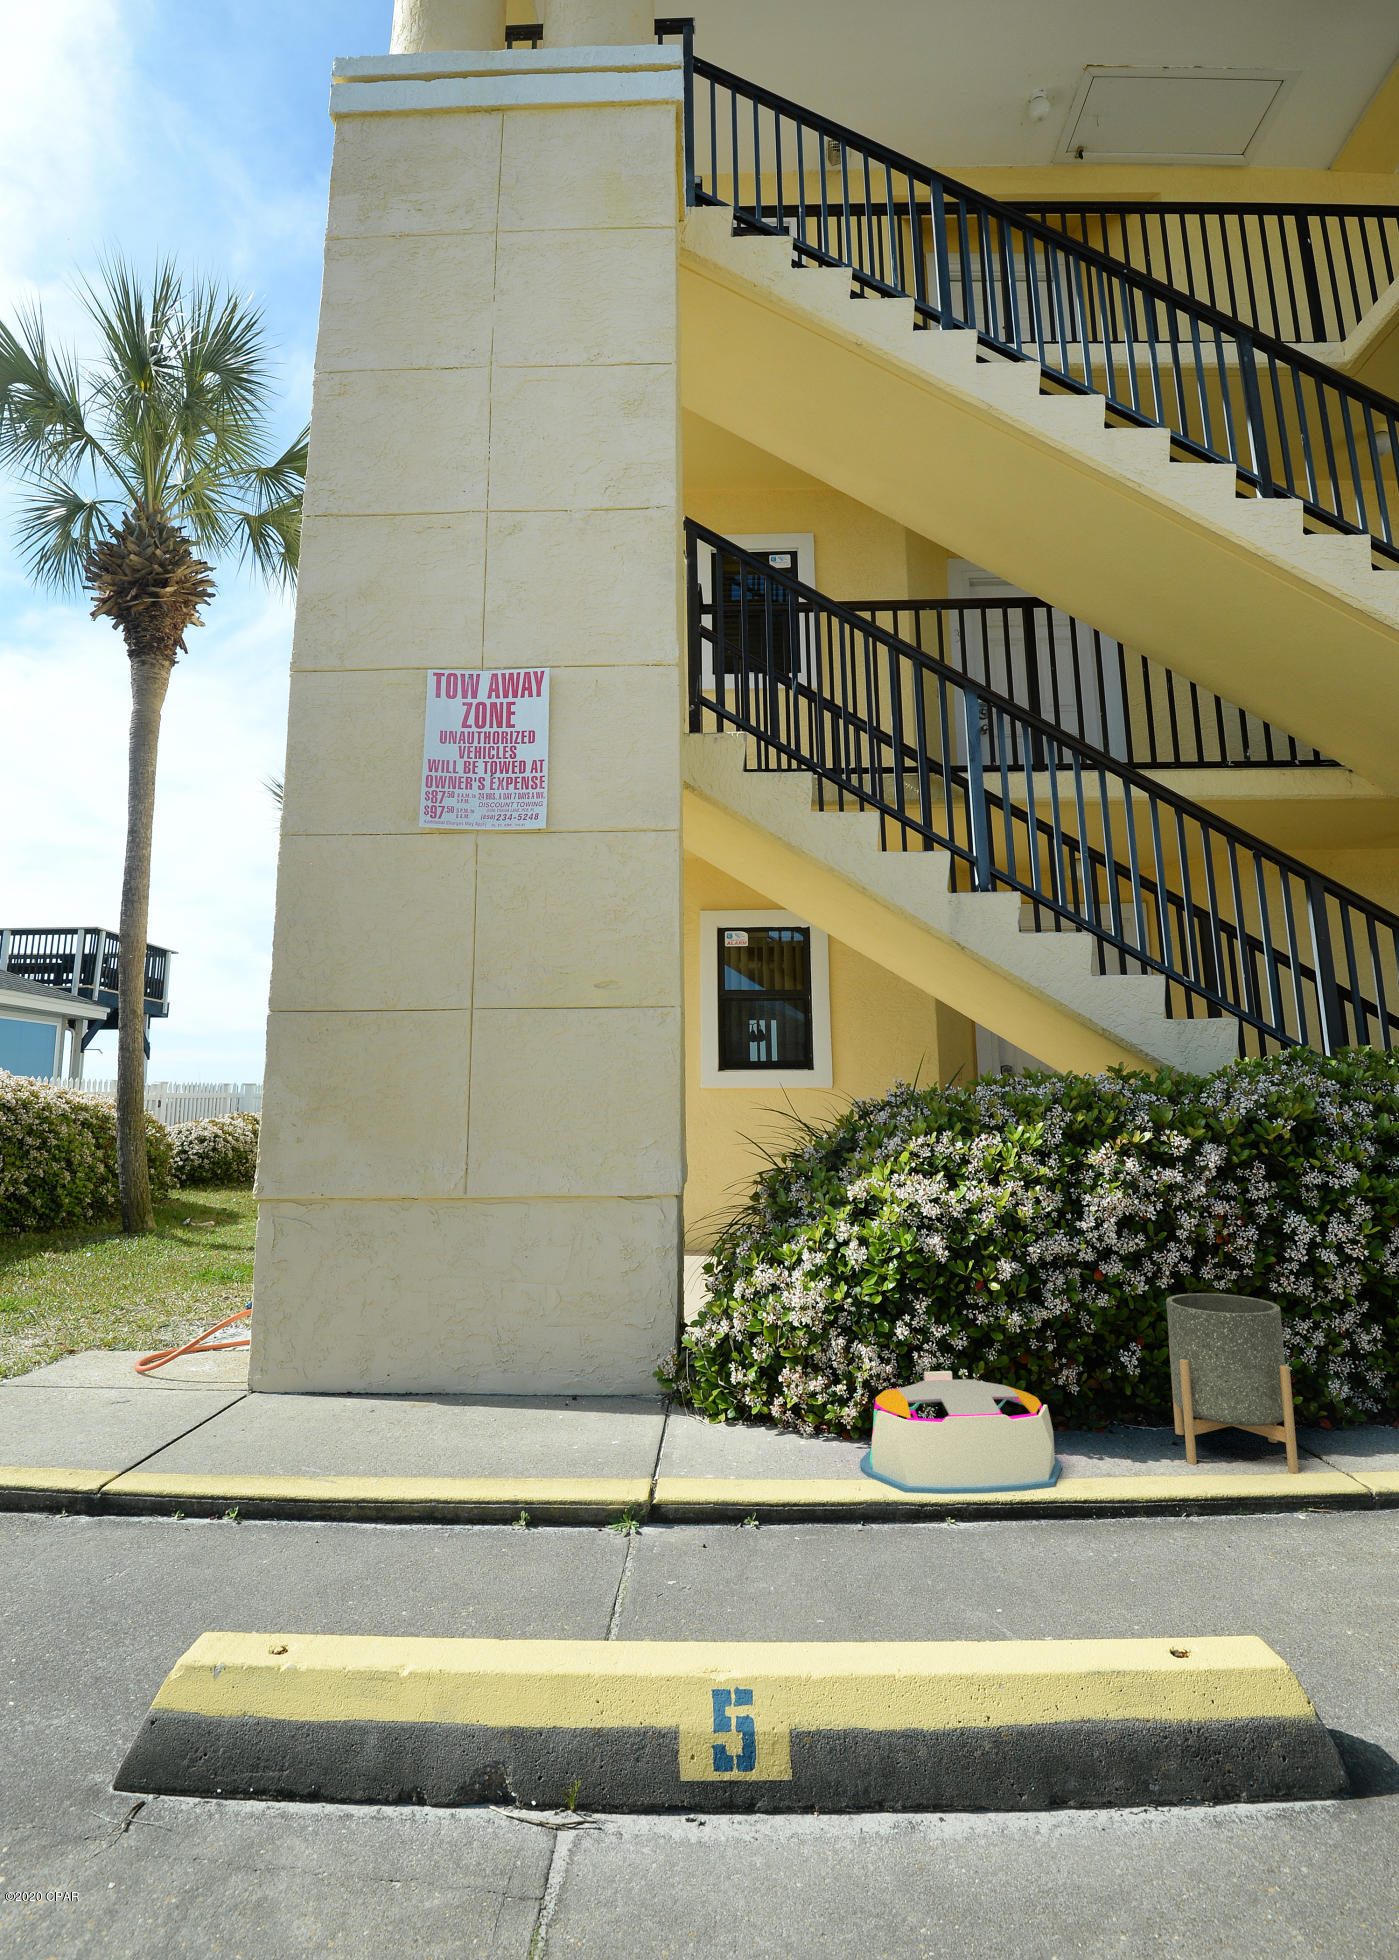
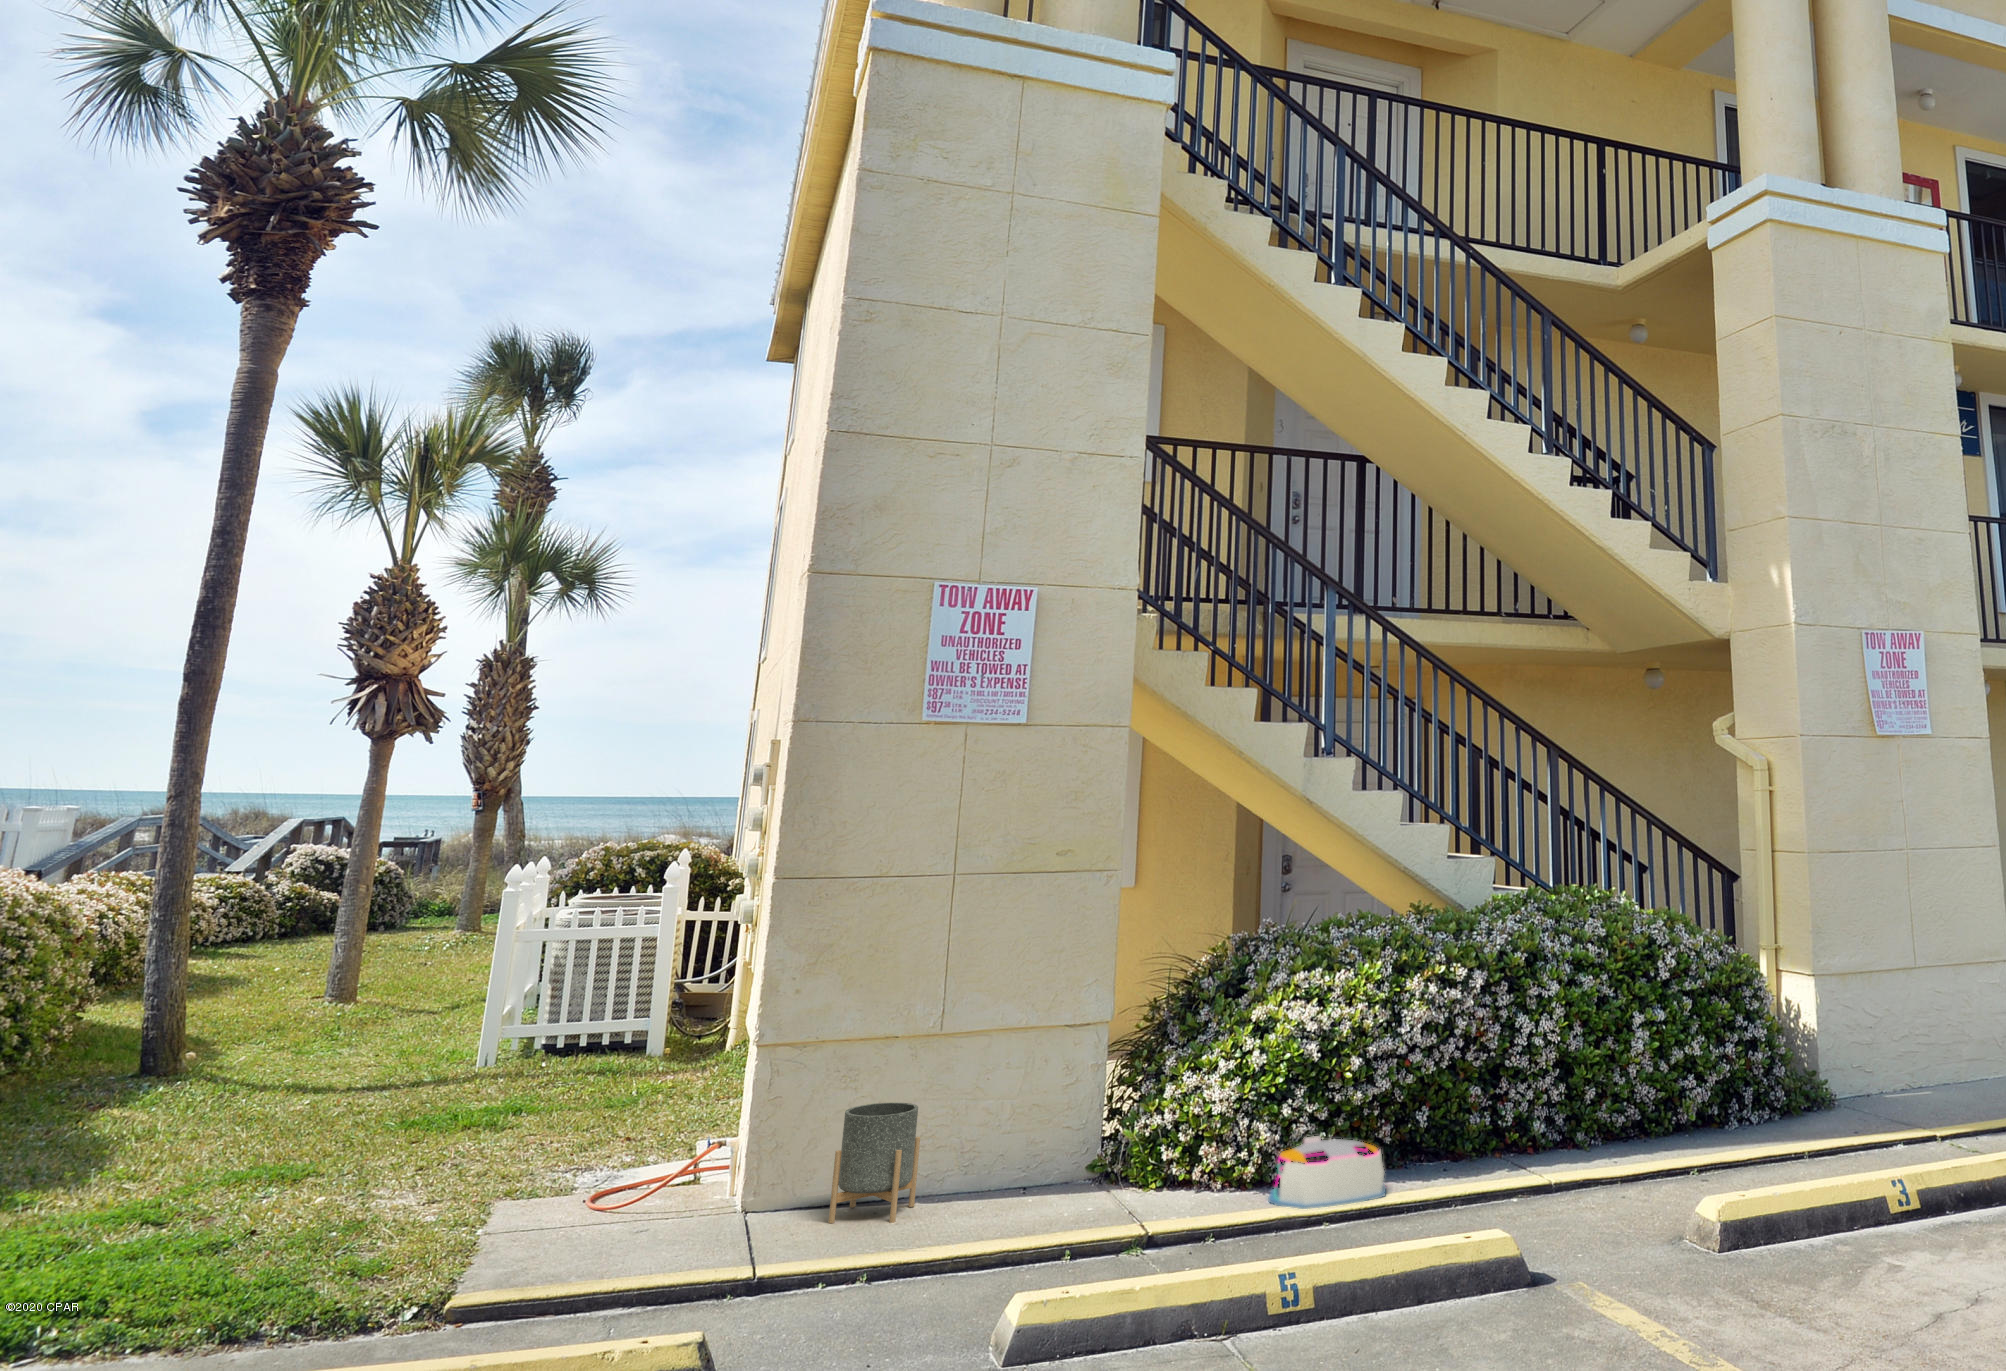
planter: present [1166,1294,1299,1474] -> present [828,1103,920,1223]

